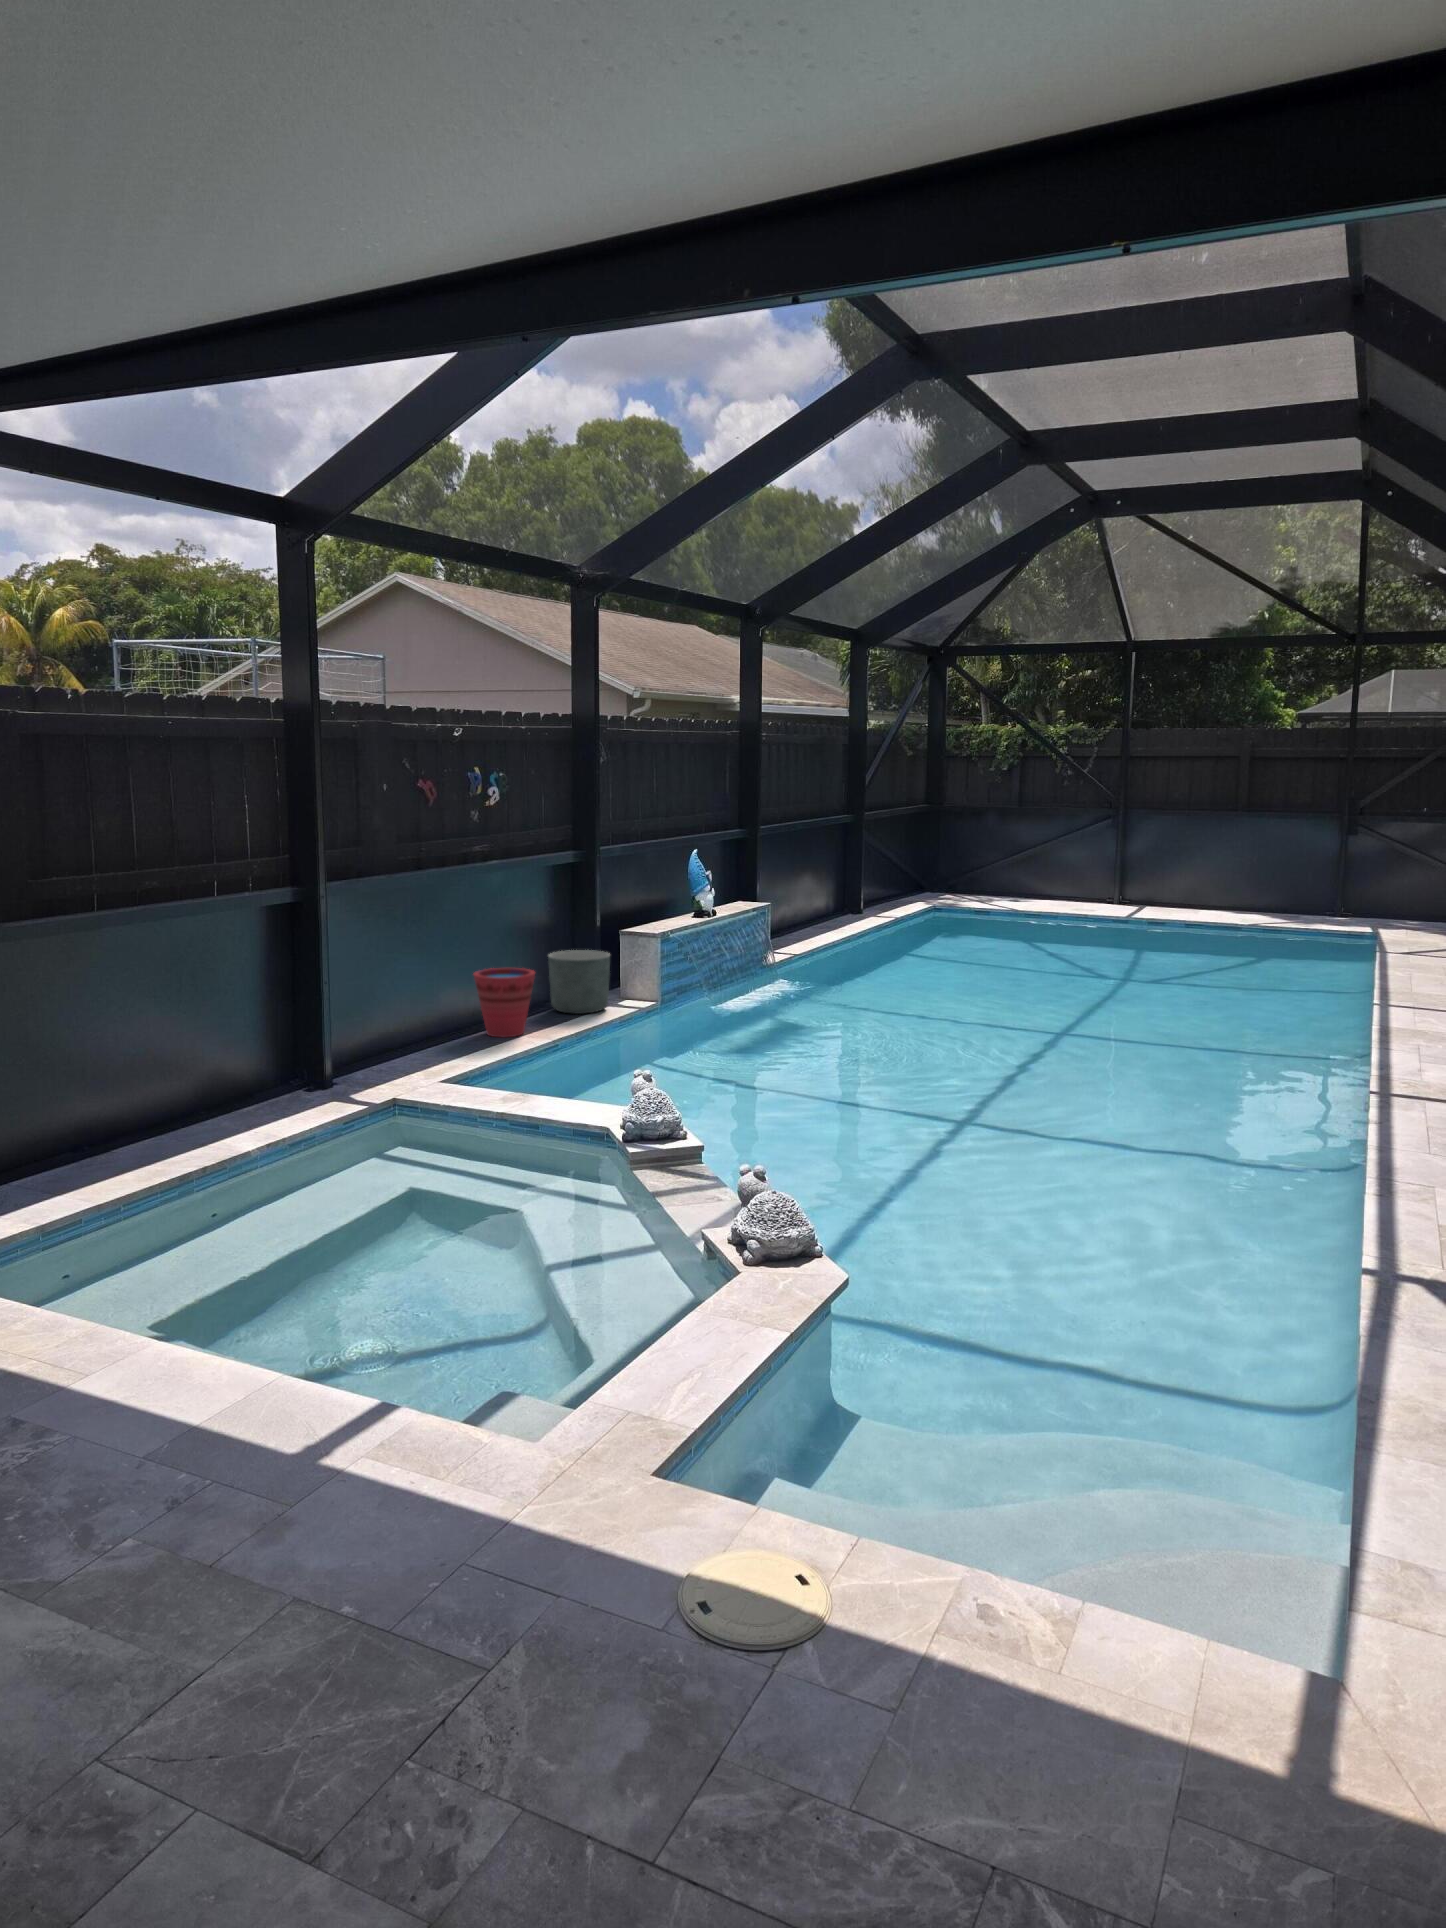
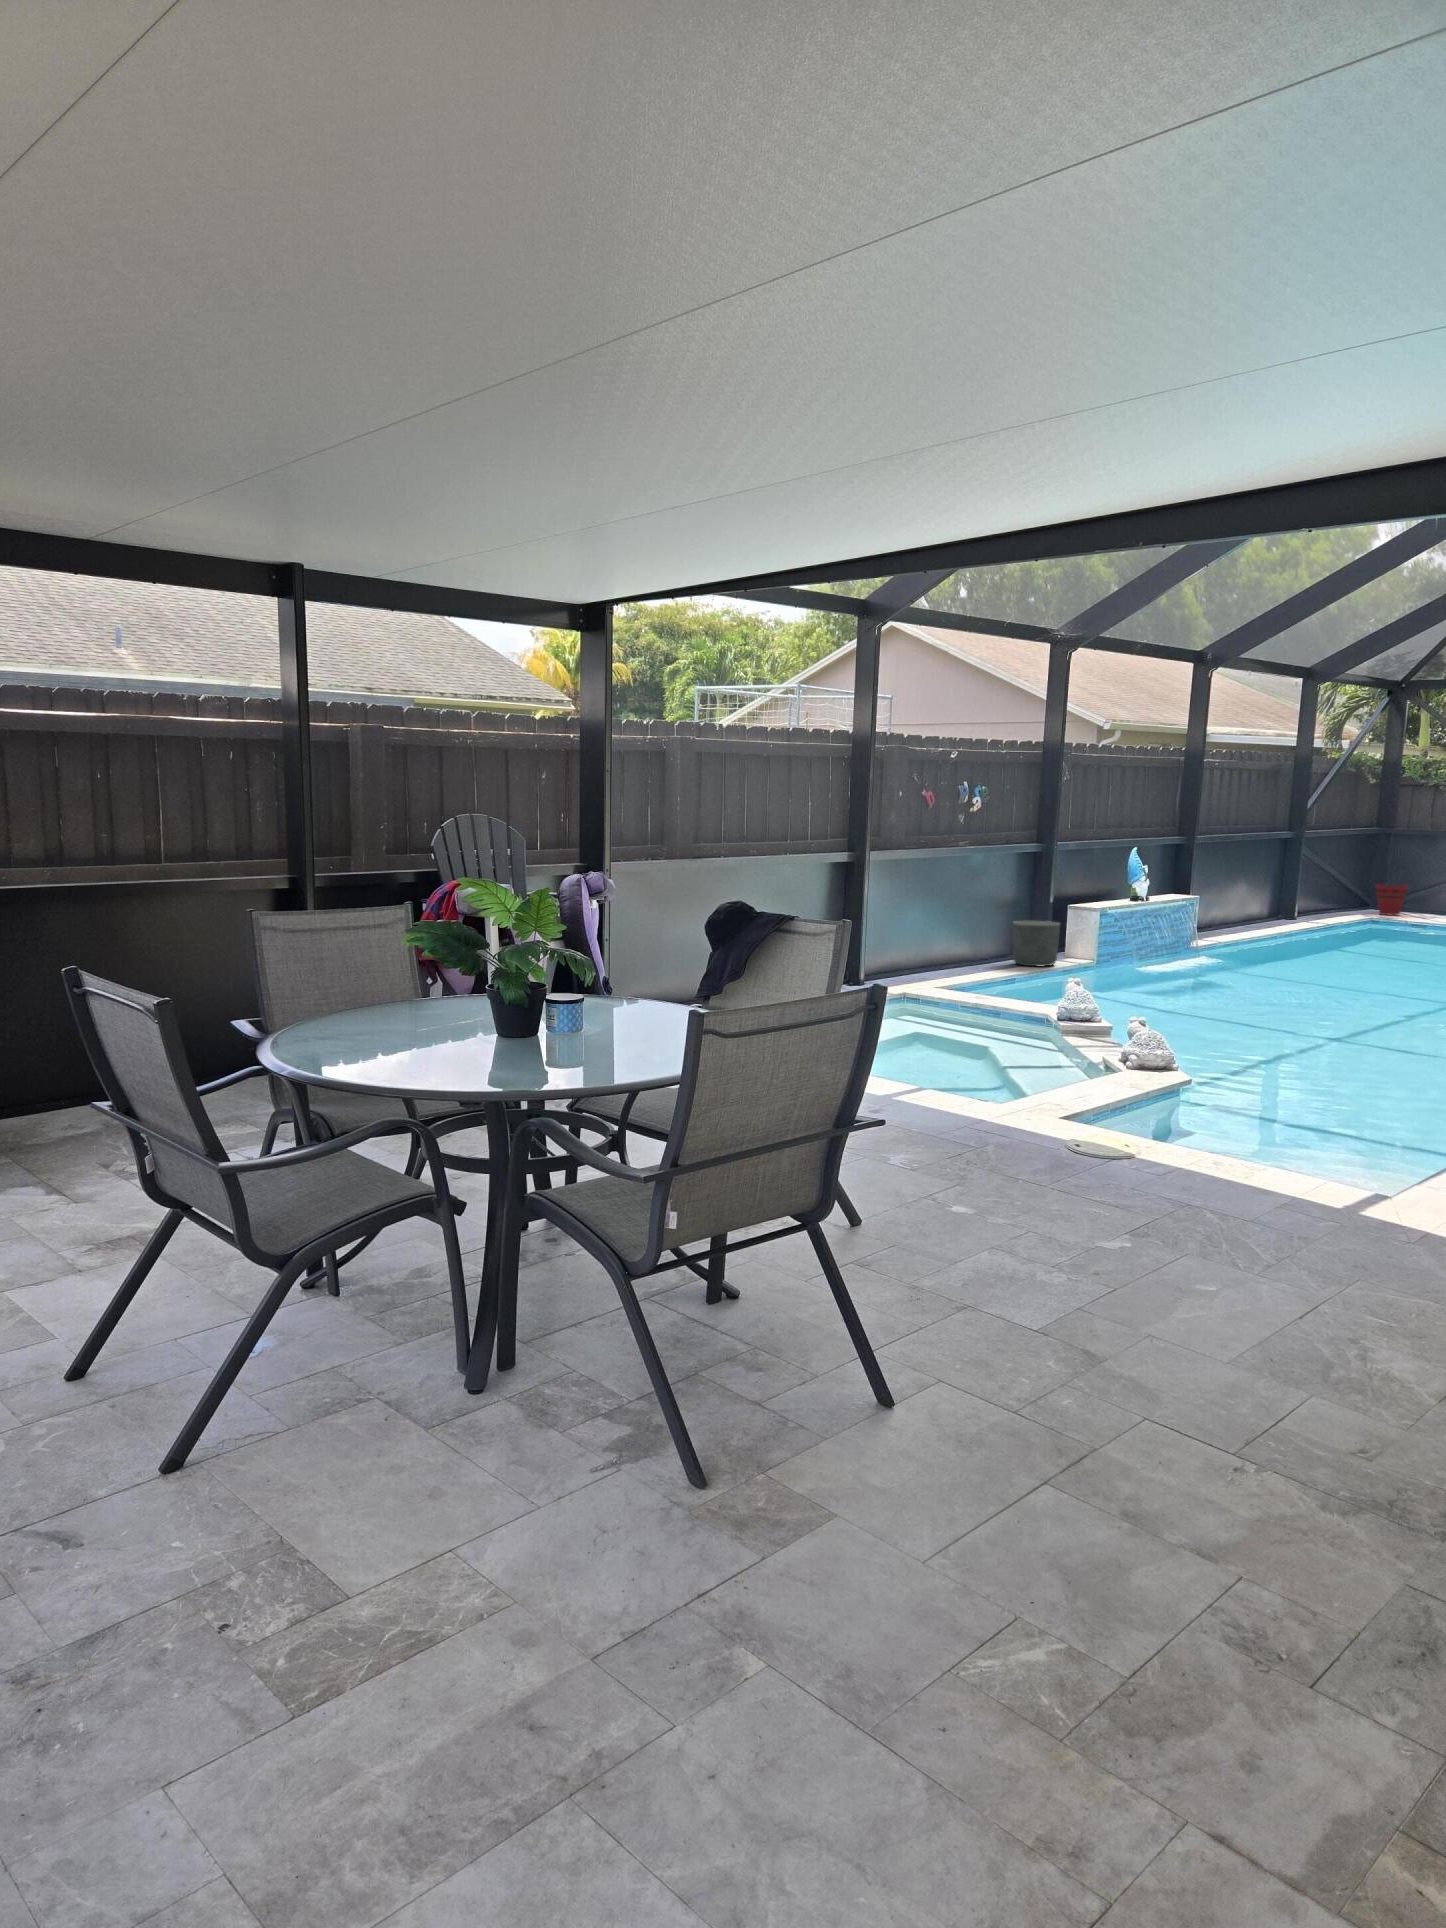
bucket: present [474,968,535,1037] -> present [1376,884,1408,916]

